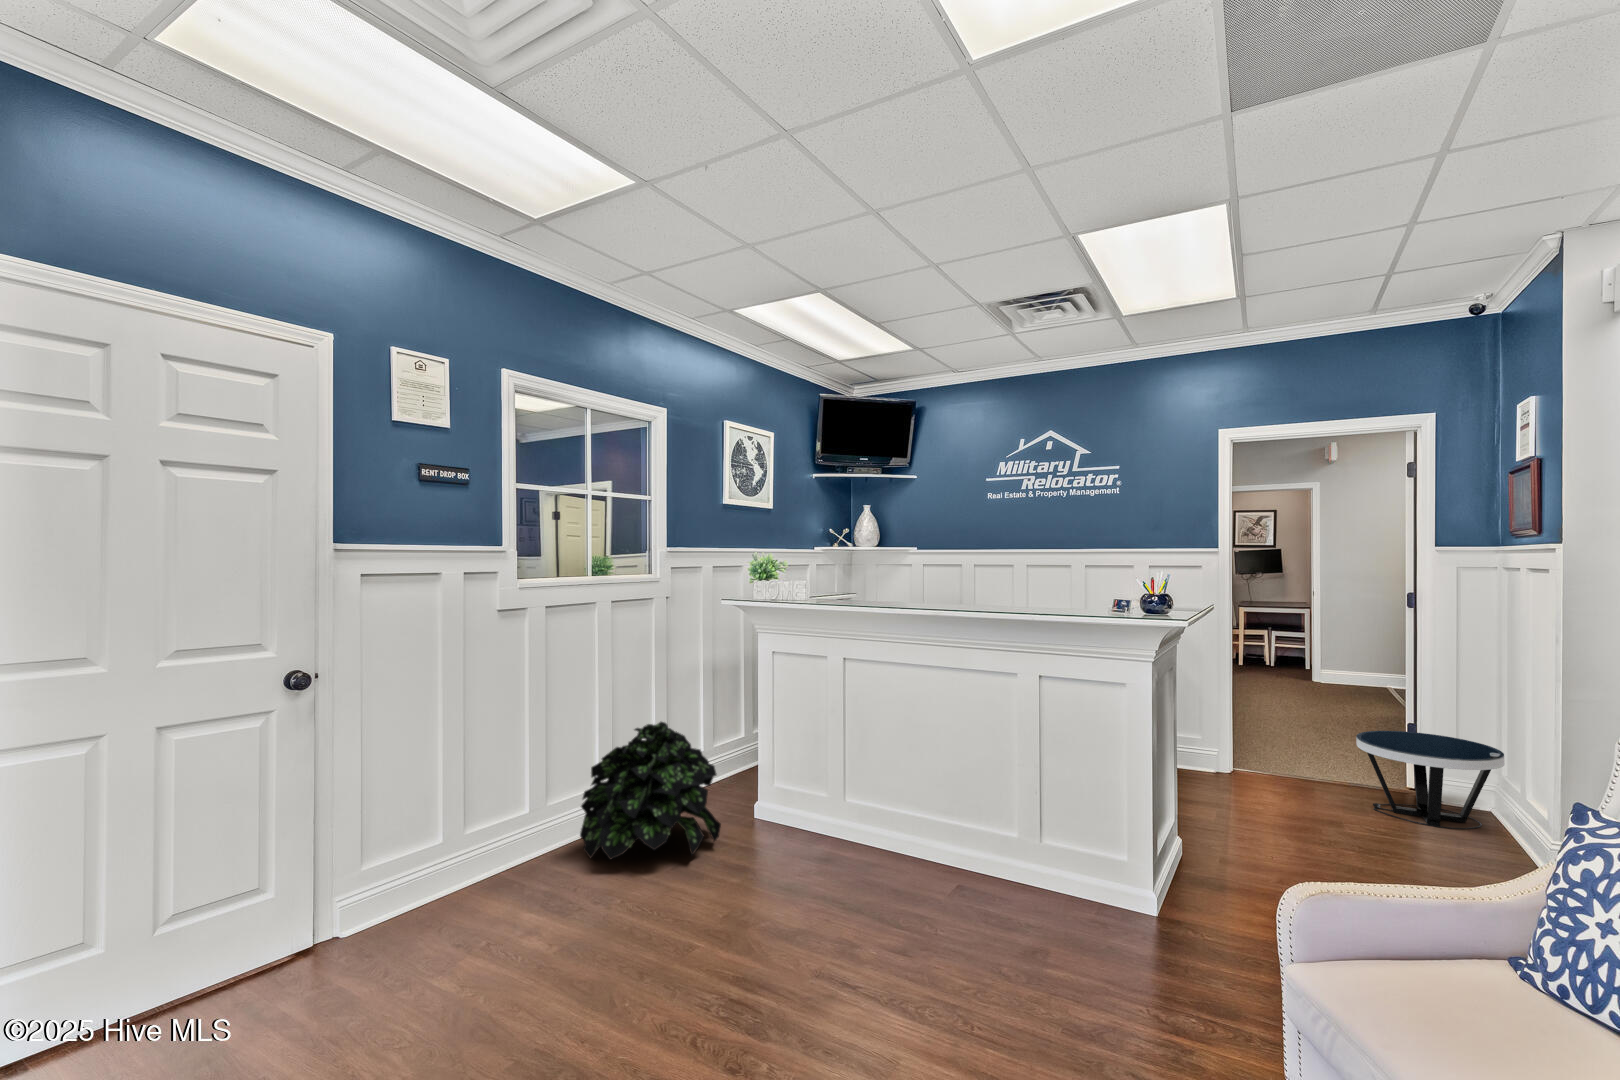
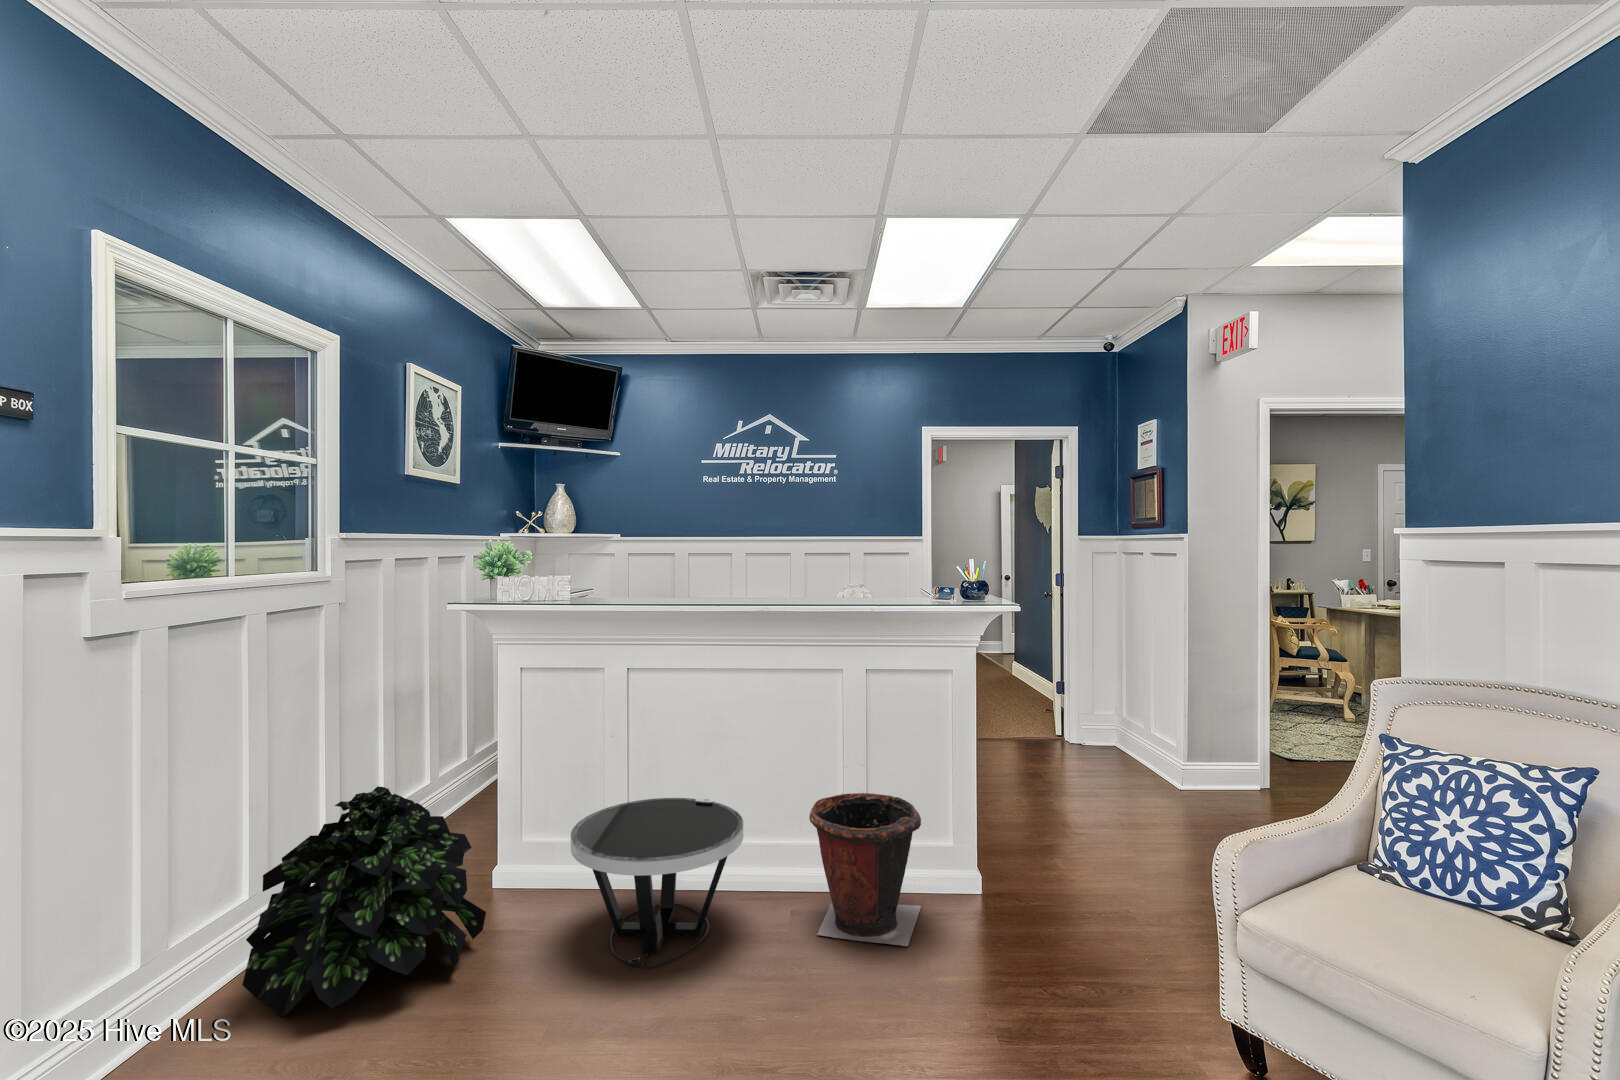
side table: present [1356,731,1504,829] -> present [571,798,743,968]
waste bin: none [960,786,1079,935] -> present [809,793,921,946]

